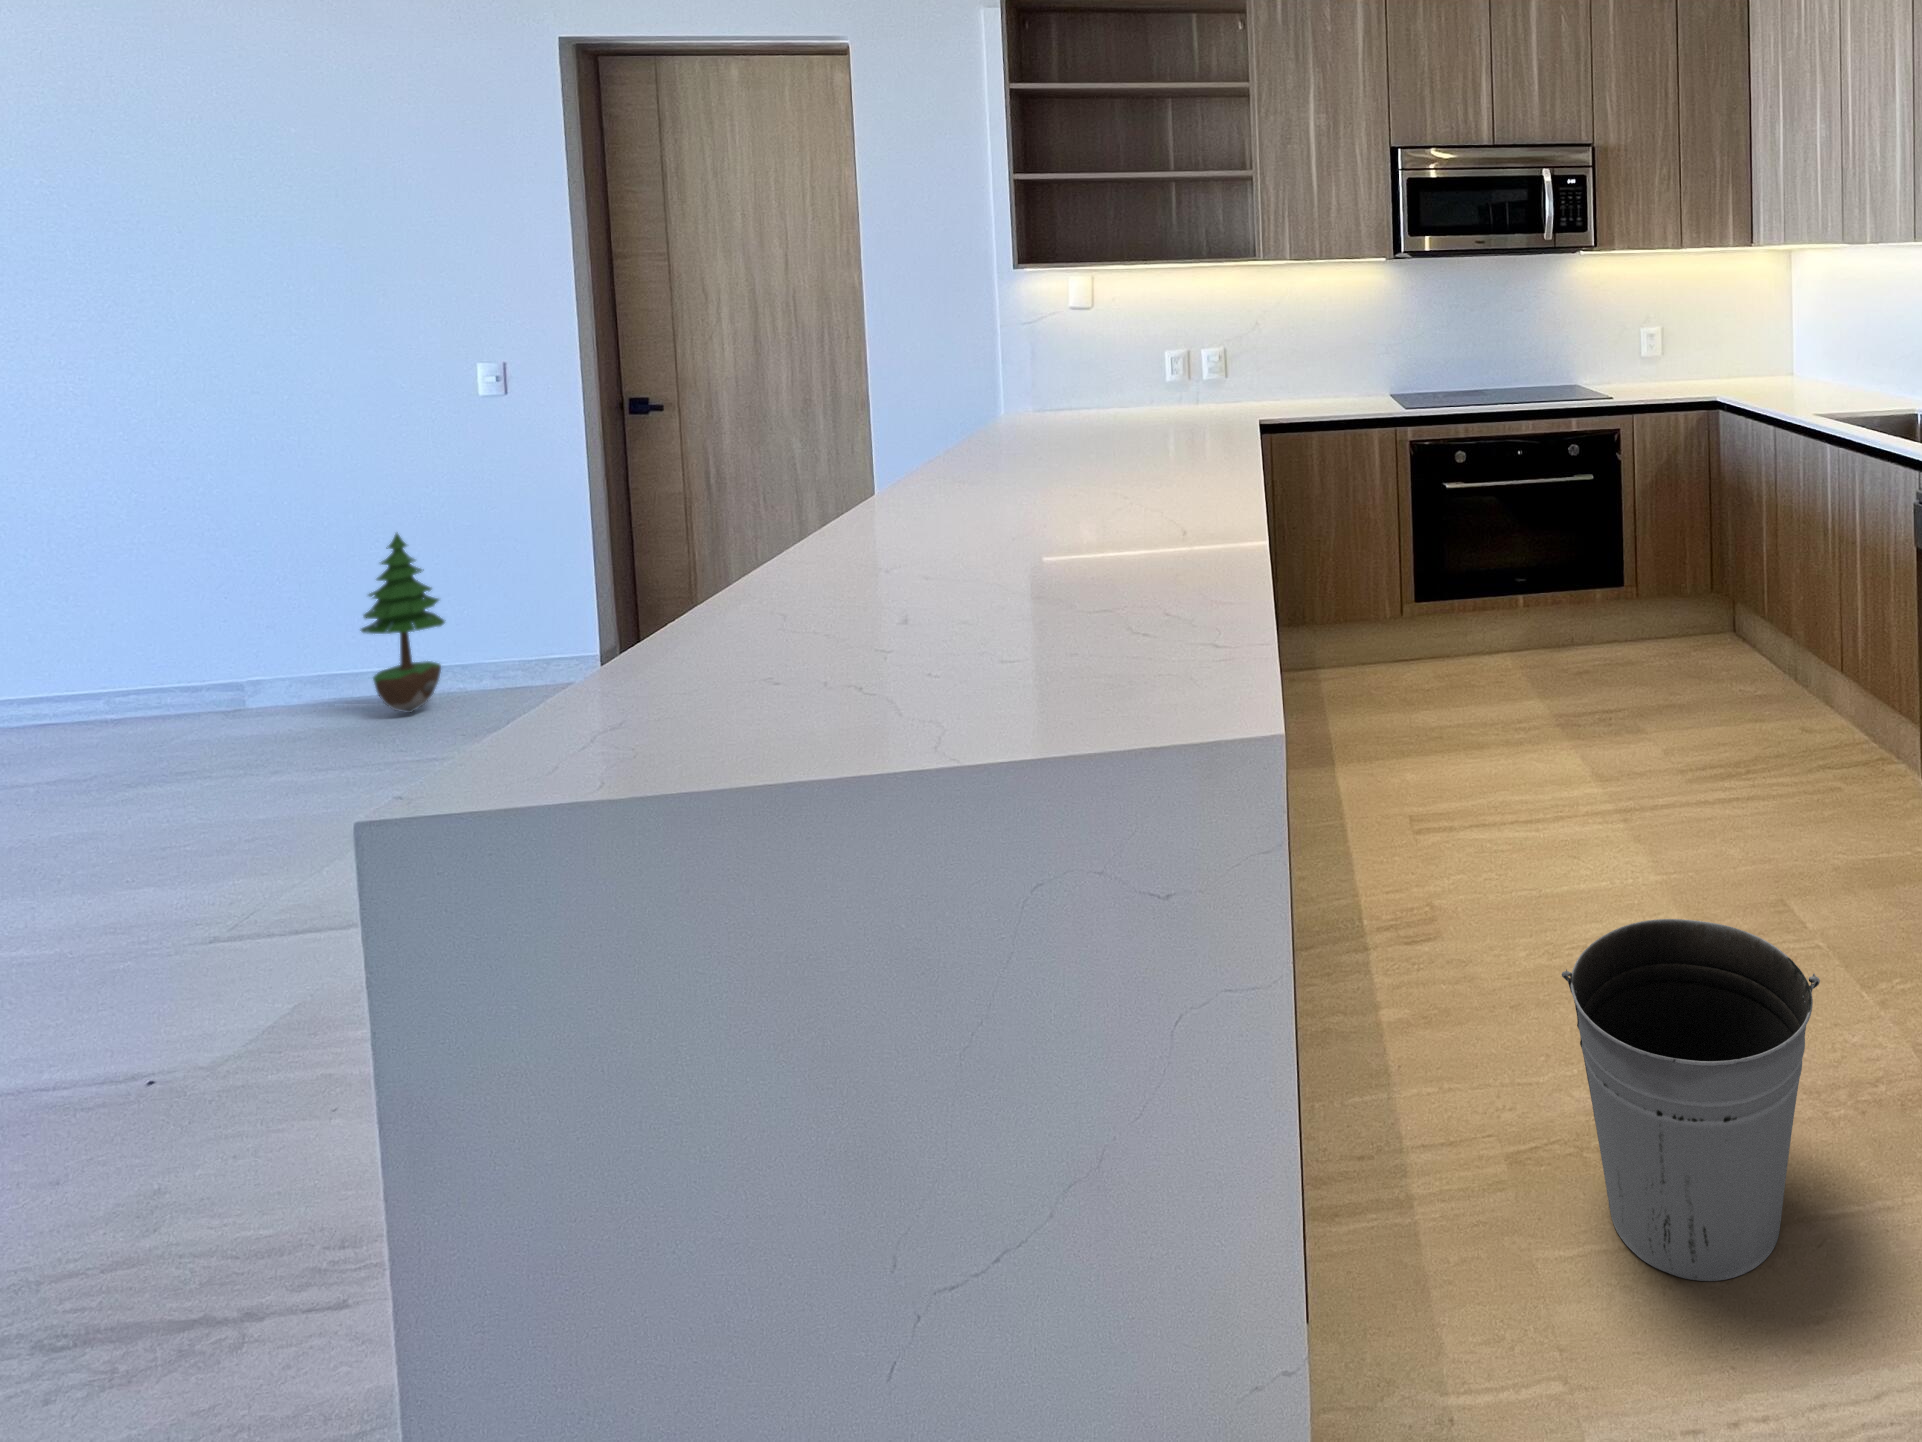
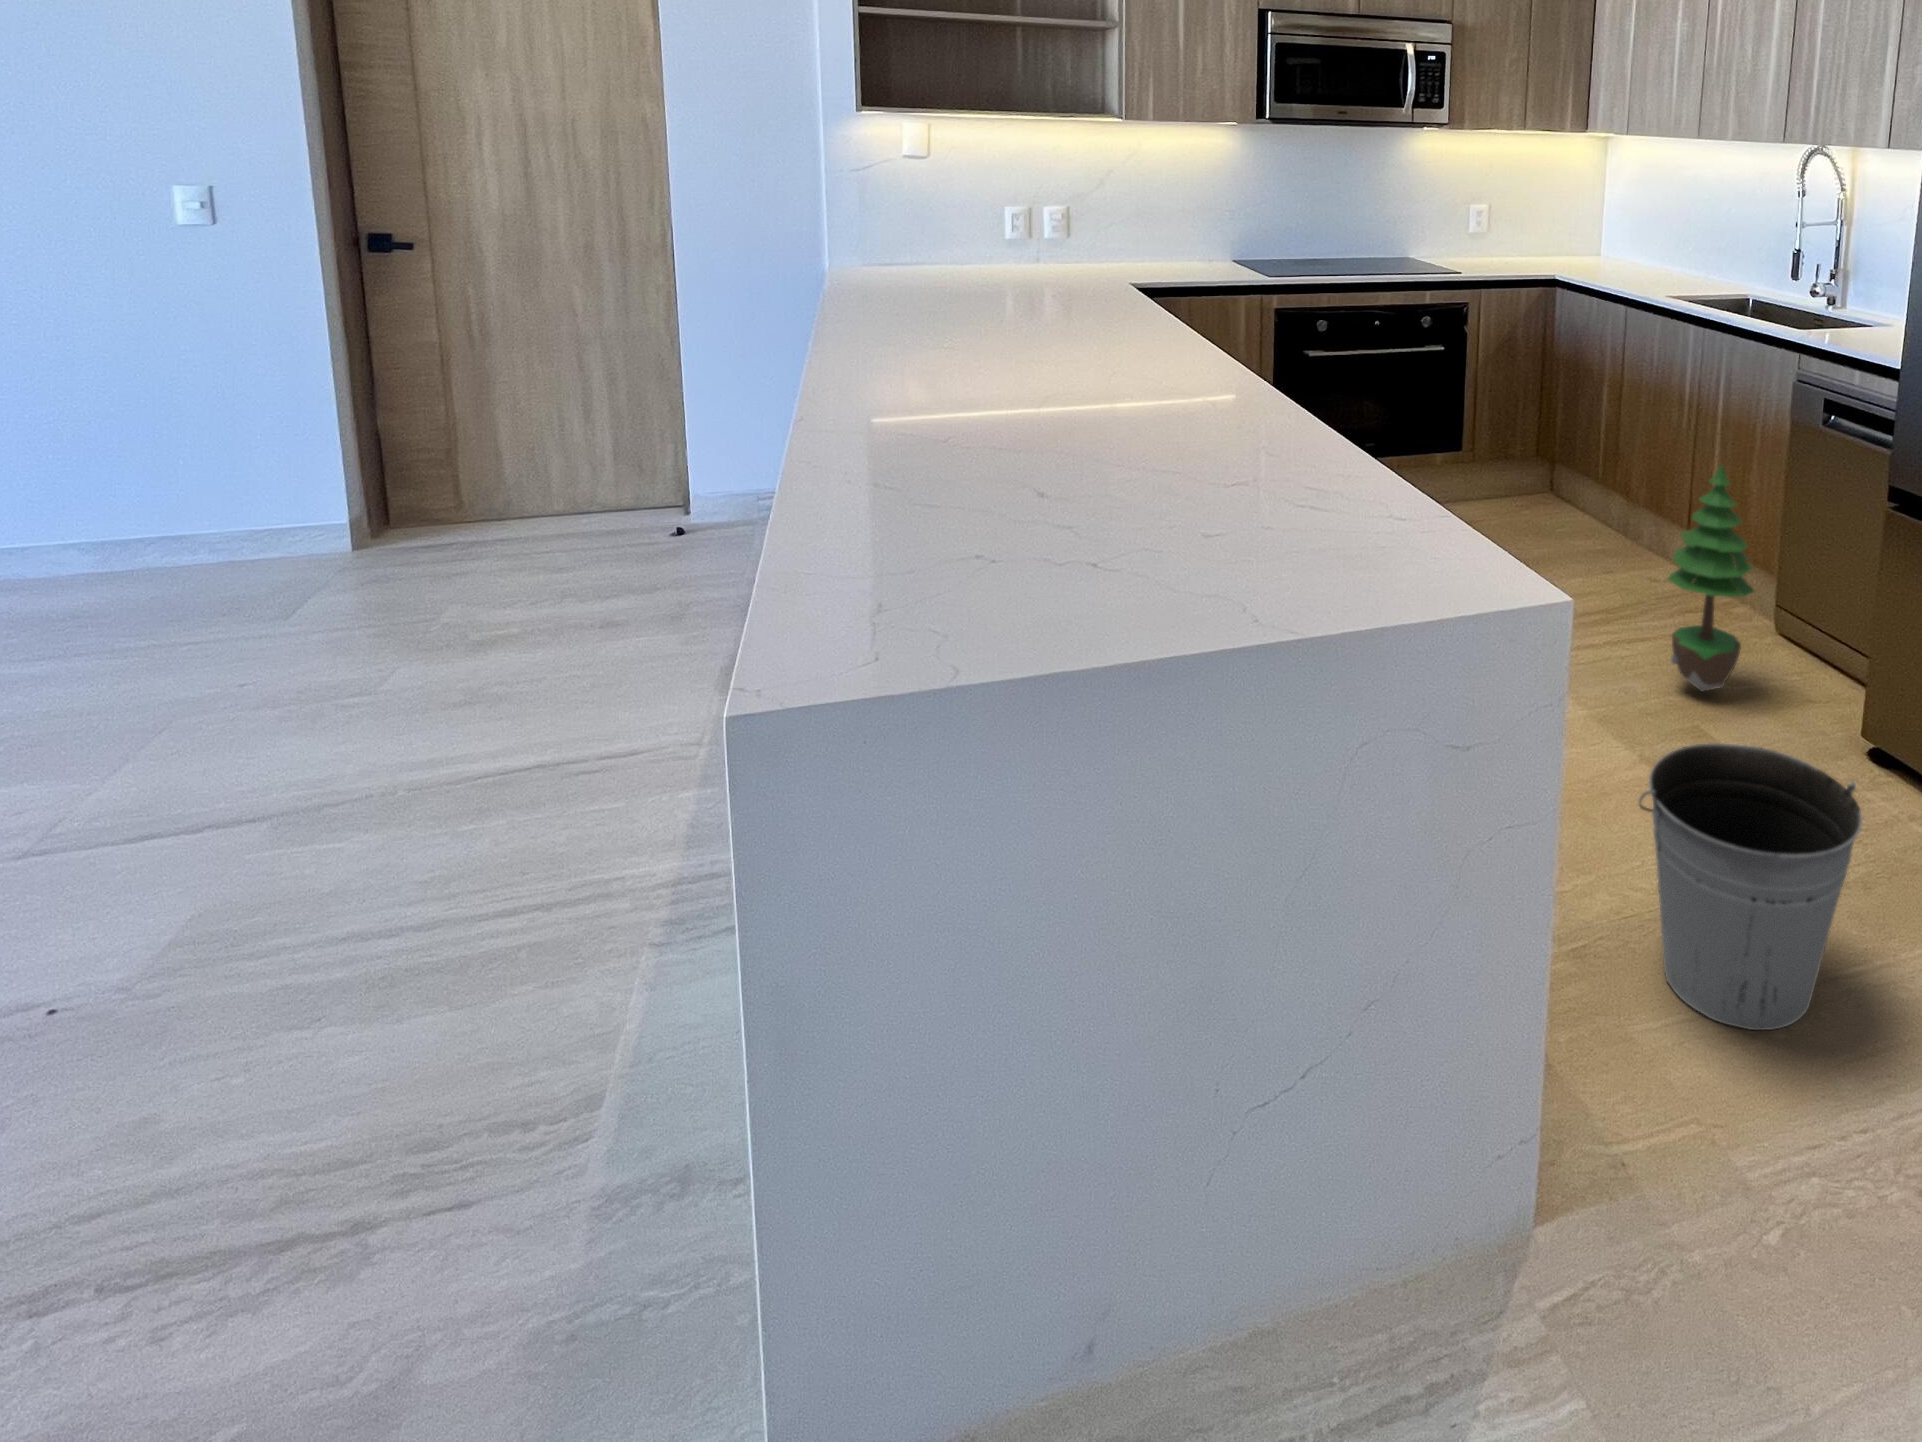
potted tree: present [361,533,445,713] -> present [1668,465,1754,692]

